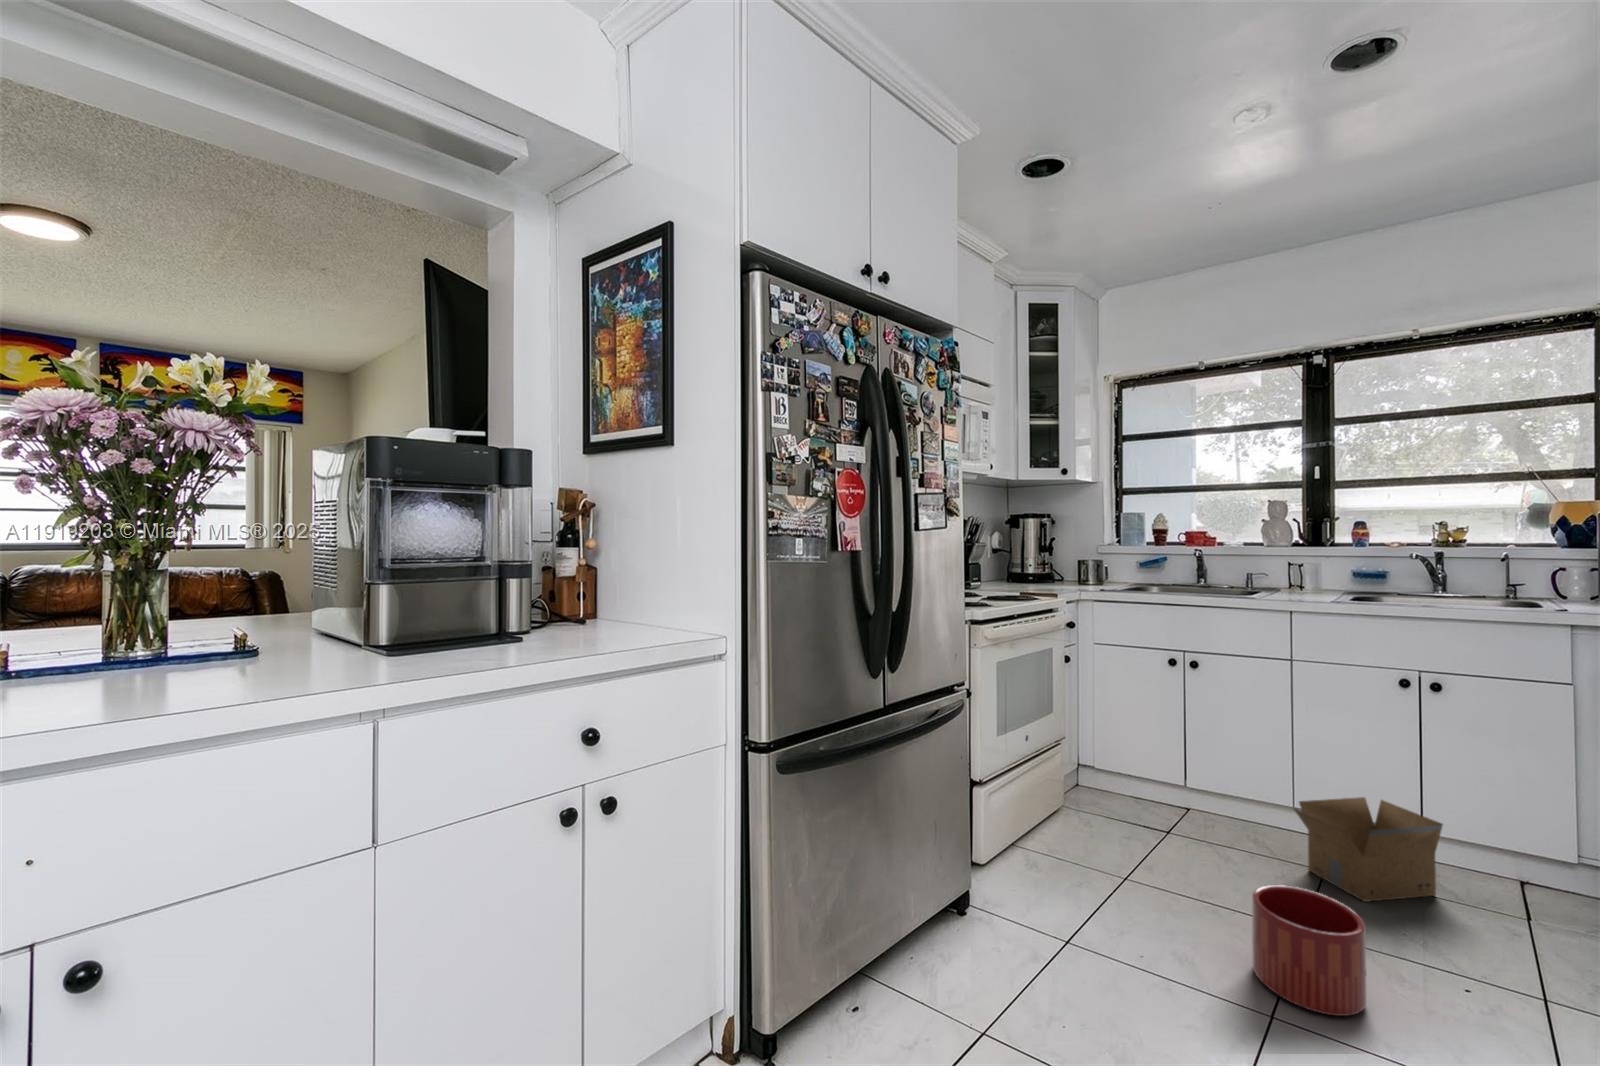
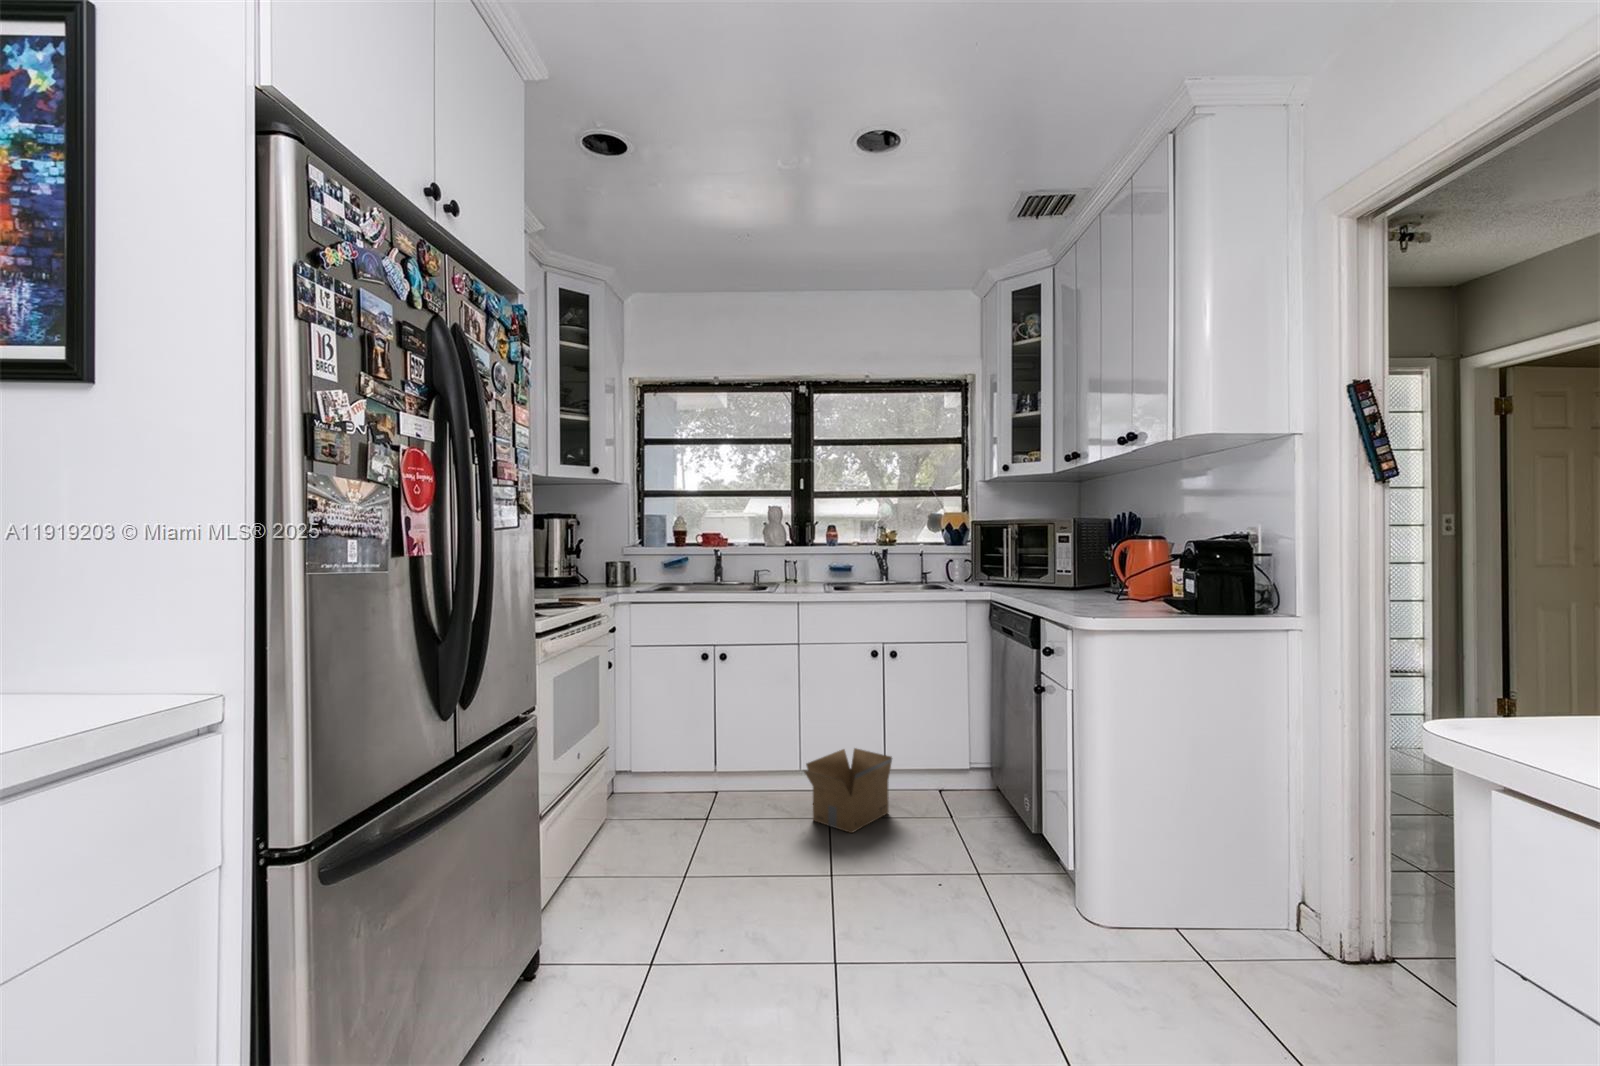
planter: present [1252,885,1366,1016] -> none [797,836,873,936]

